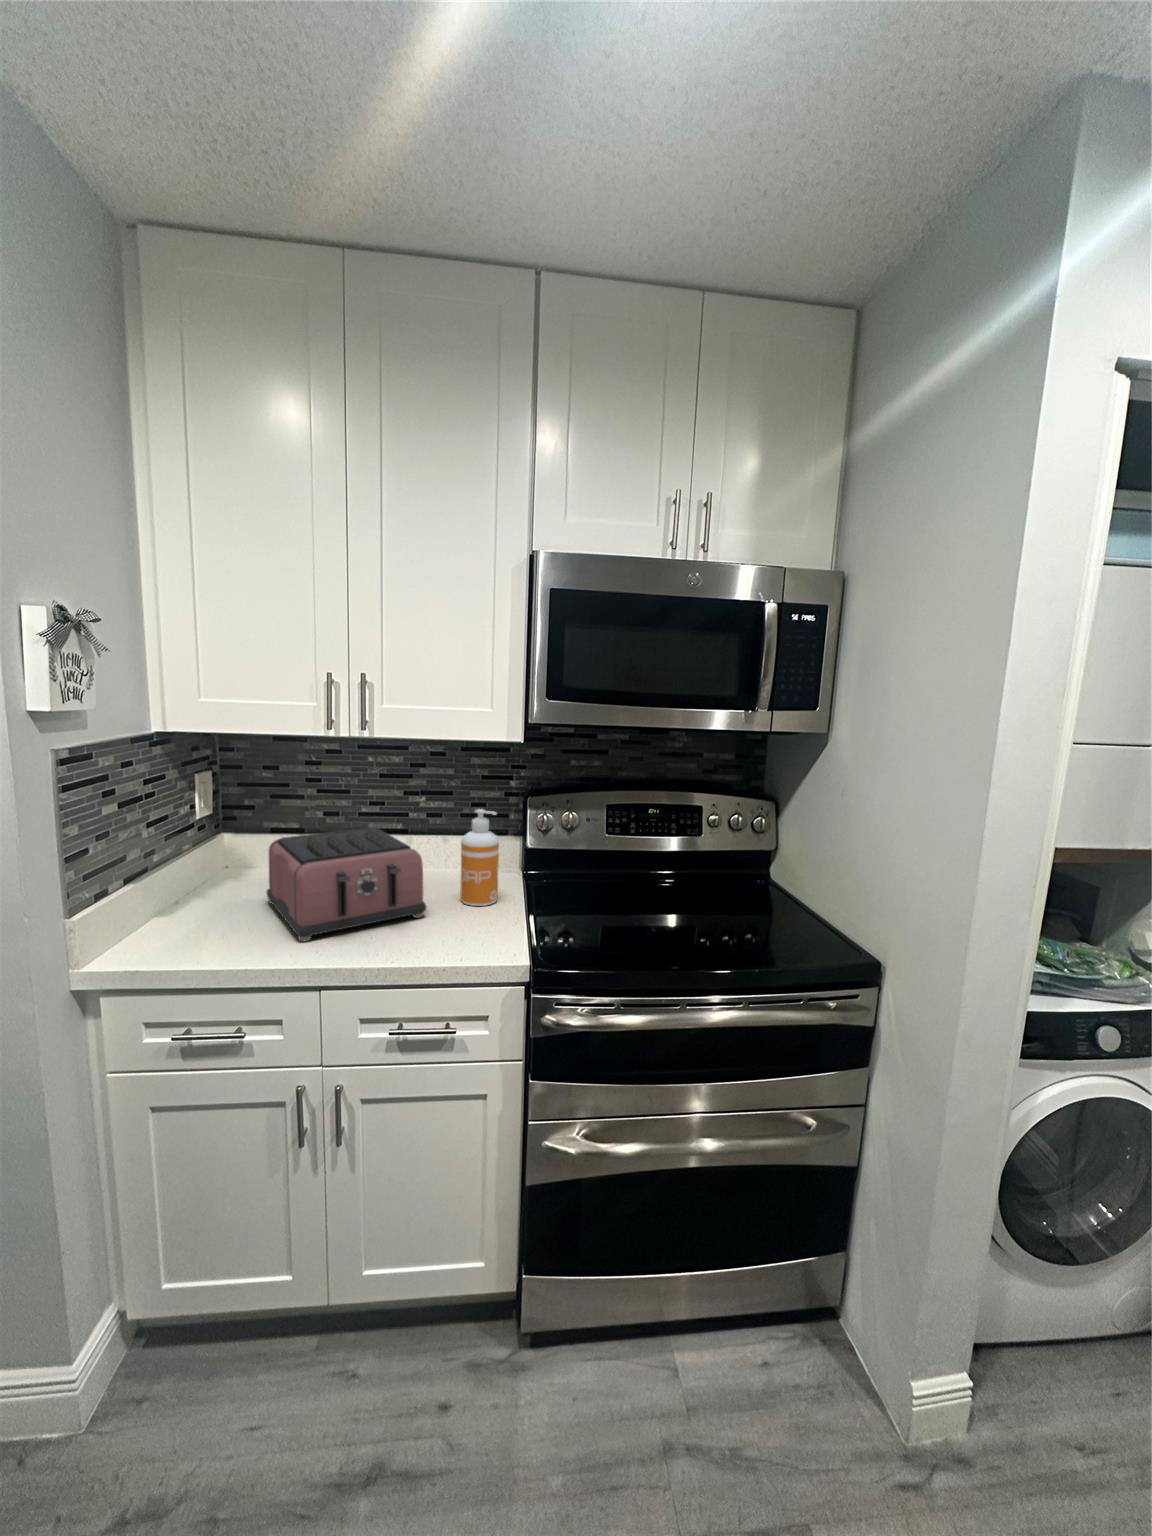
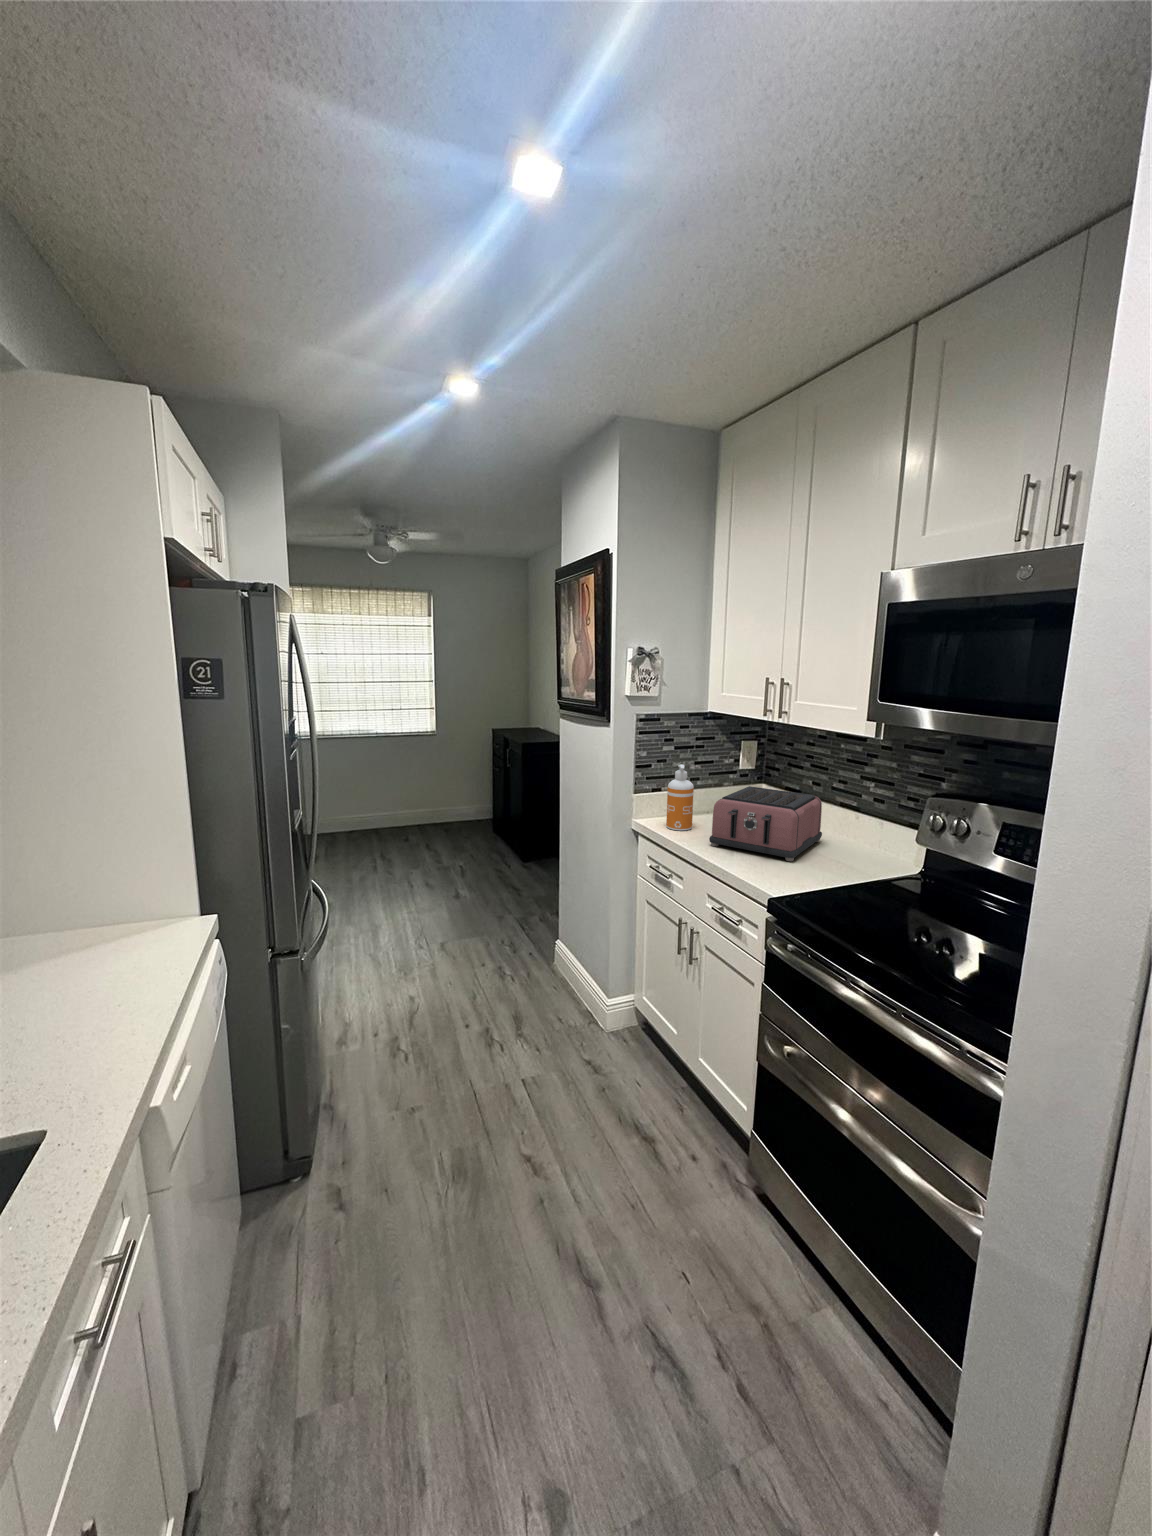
soap dispenser: present [460,809,499,906] -> present [666,765,694,831]

